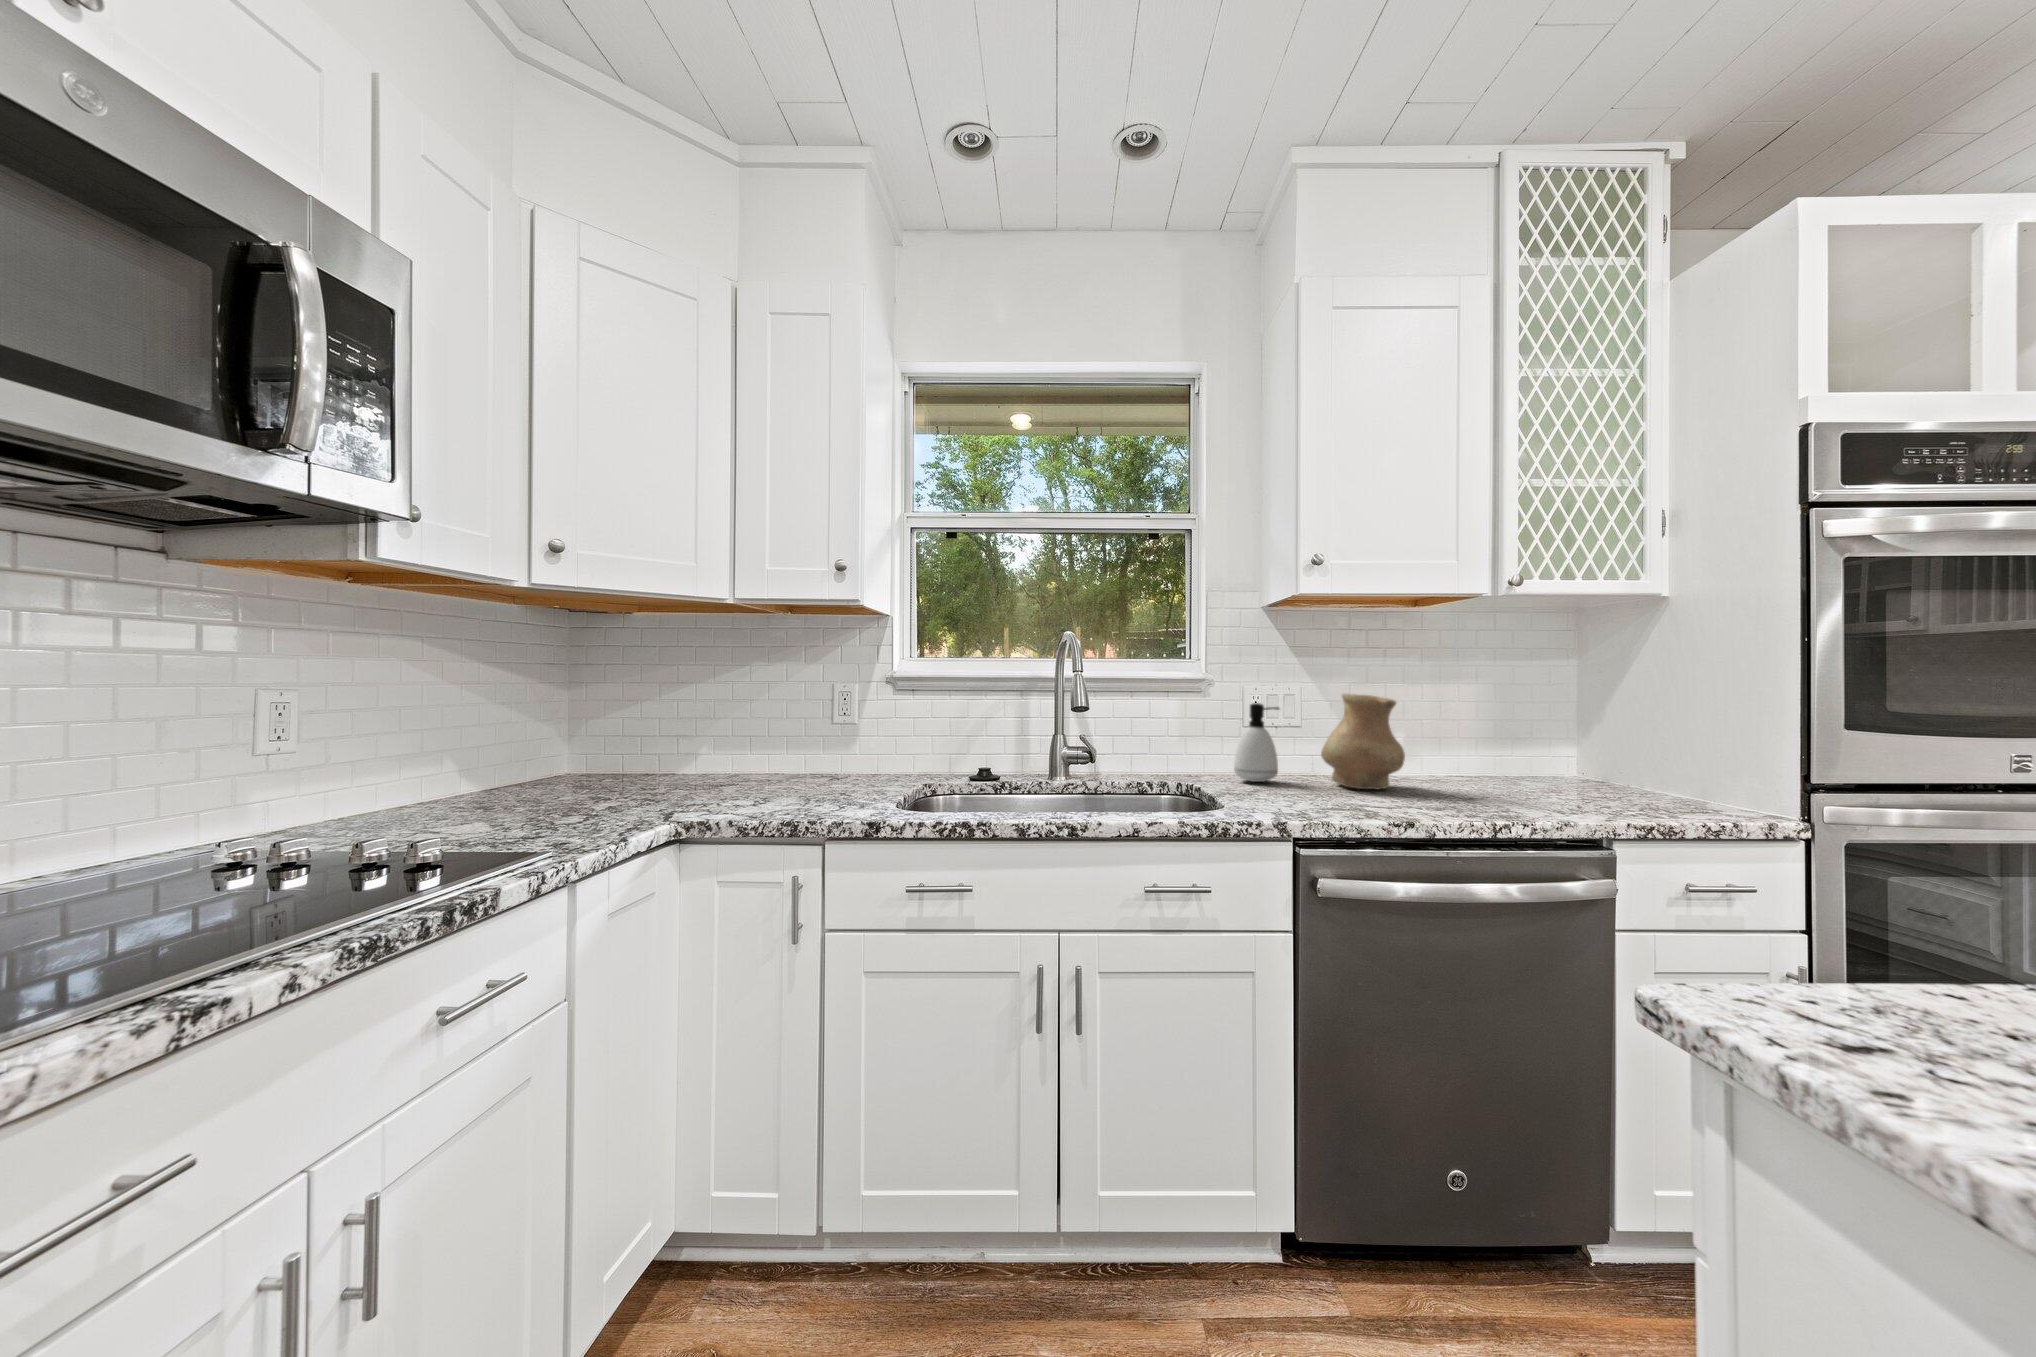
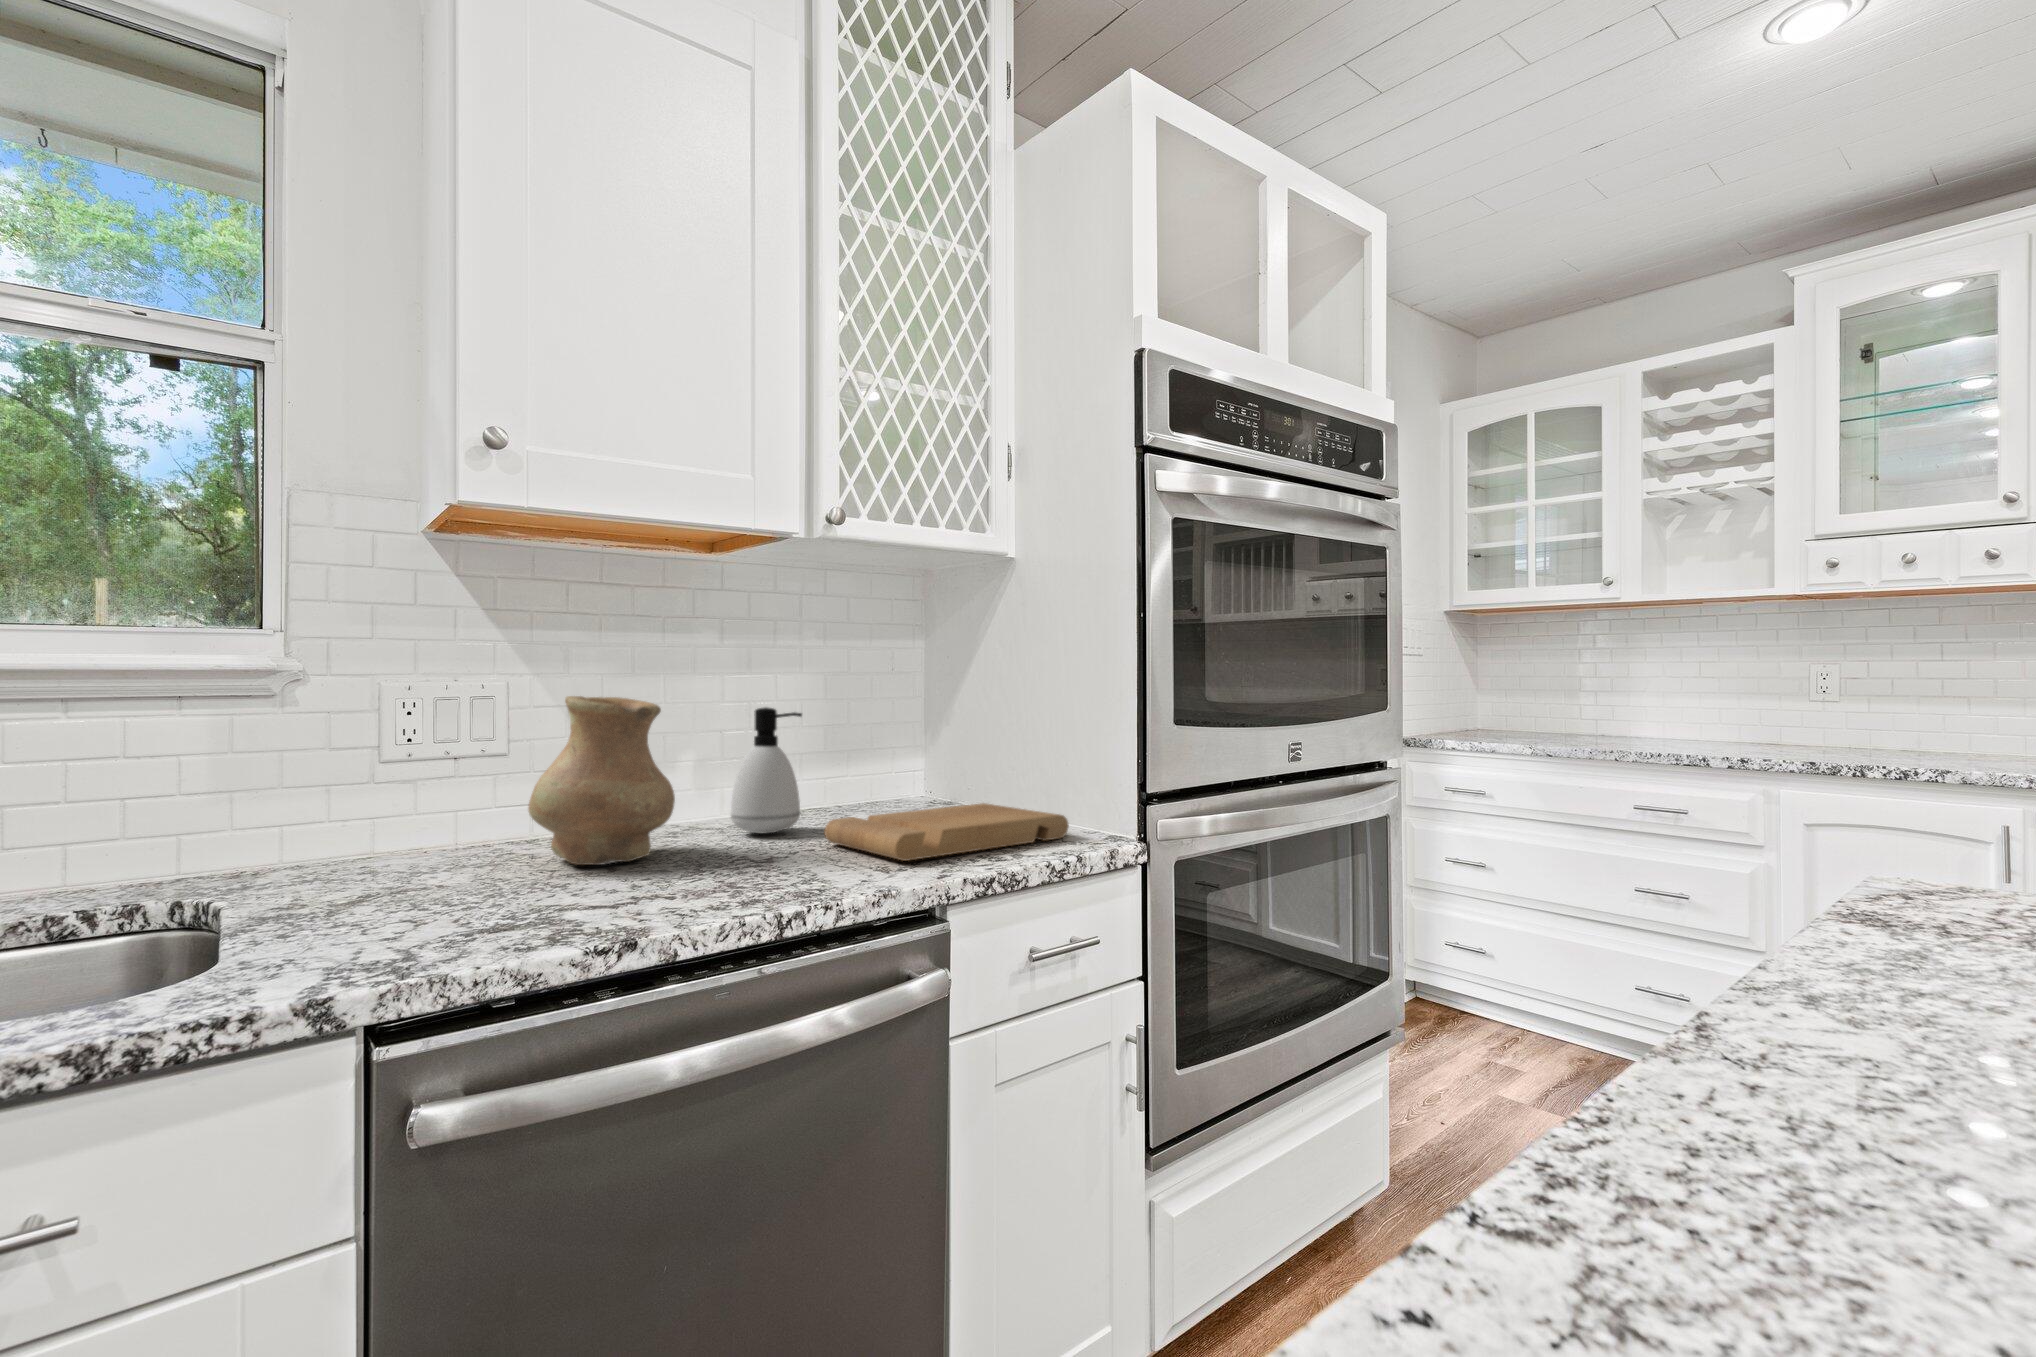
soap dispenser: present [1234,703,1279,782] -> present [731,707,802,833]
cutting board: none [1507,779,1724,810] -> present [824,803,1069,861]

